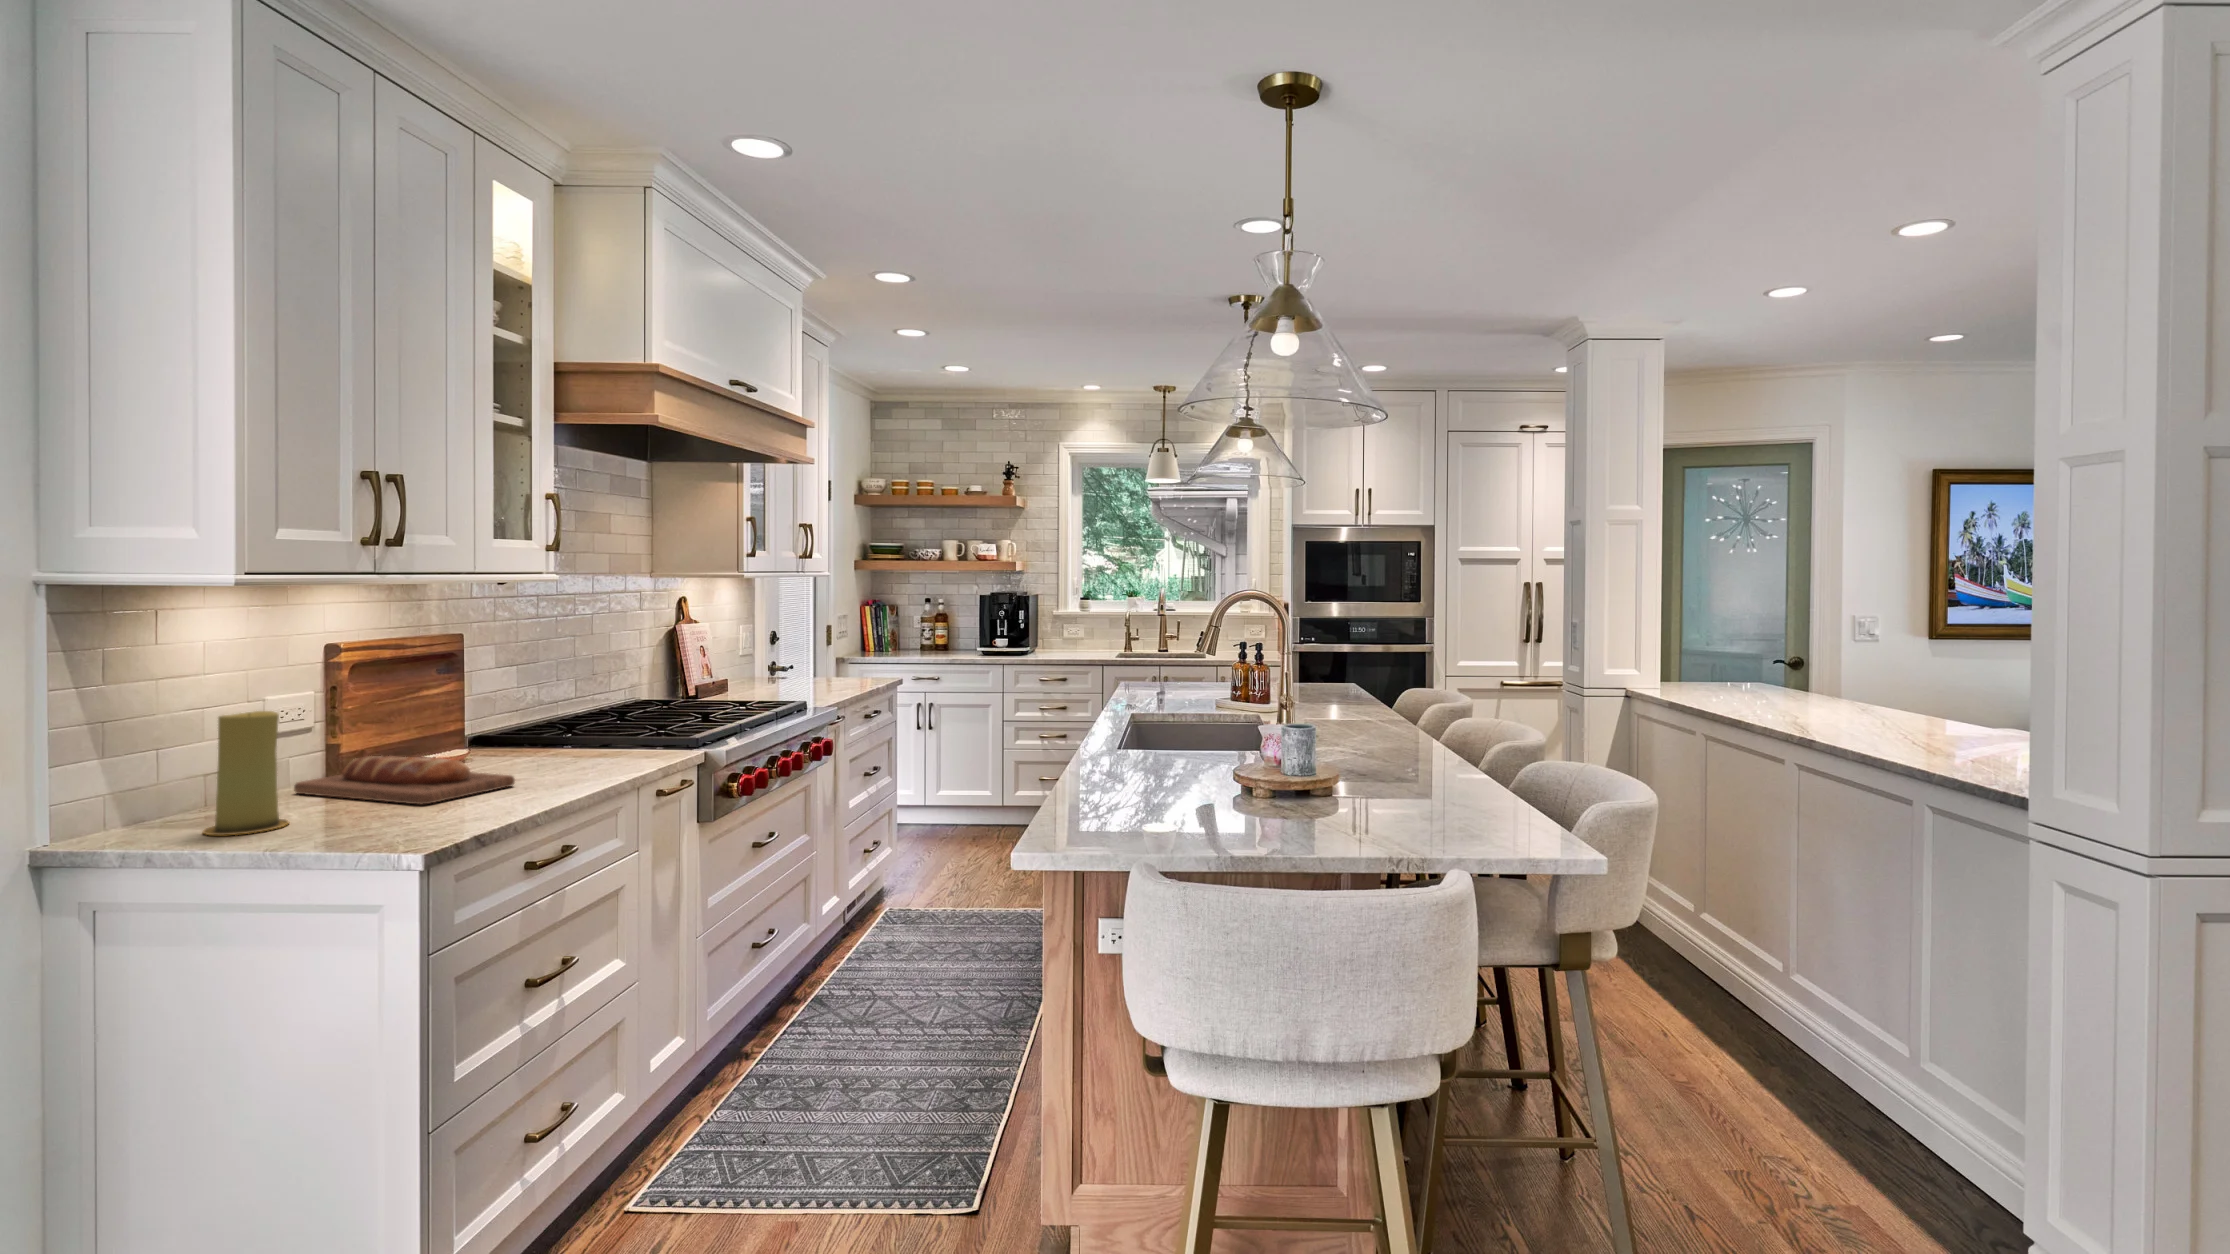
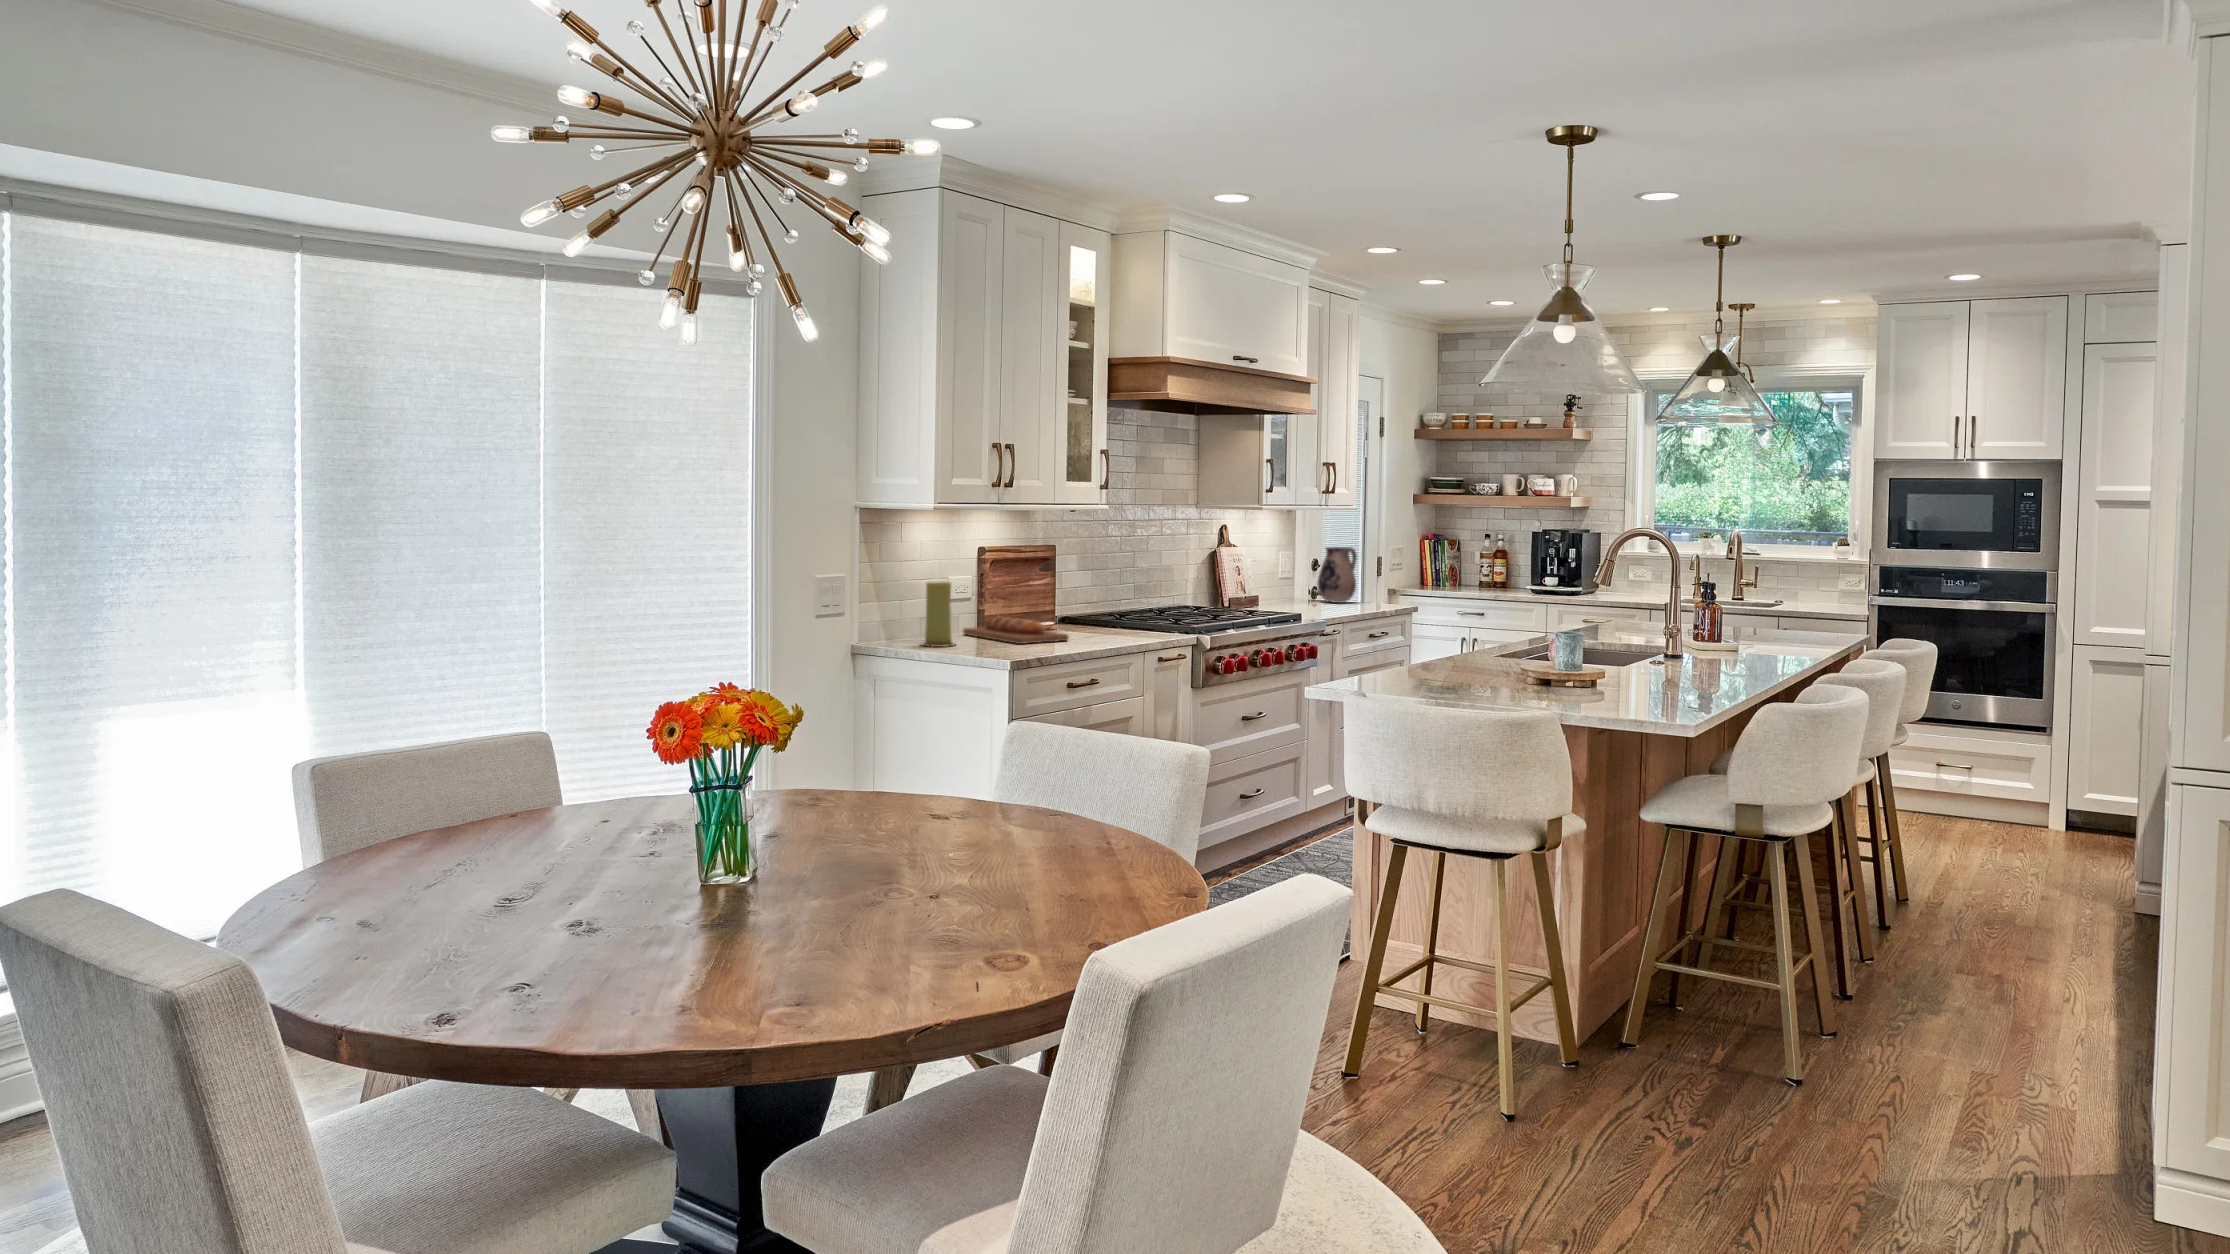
ceramic pitcher: none [794,618,840,681] -> present [1317,547,1357,603]

